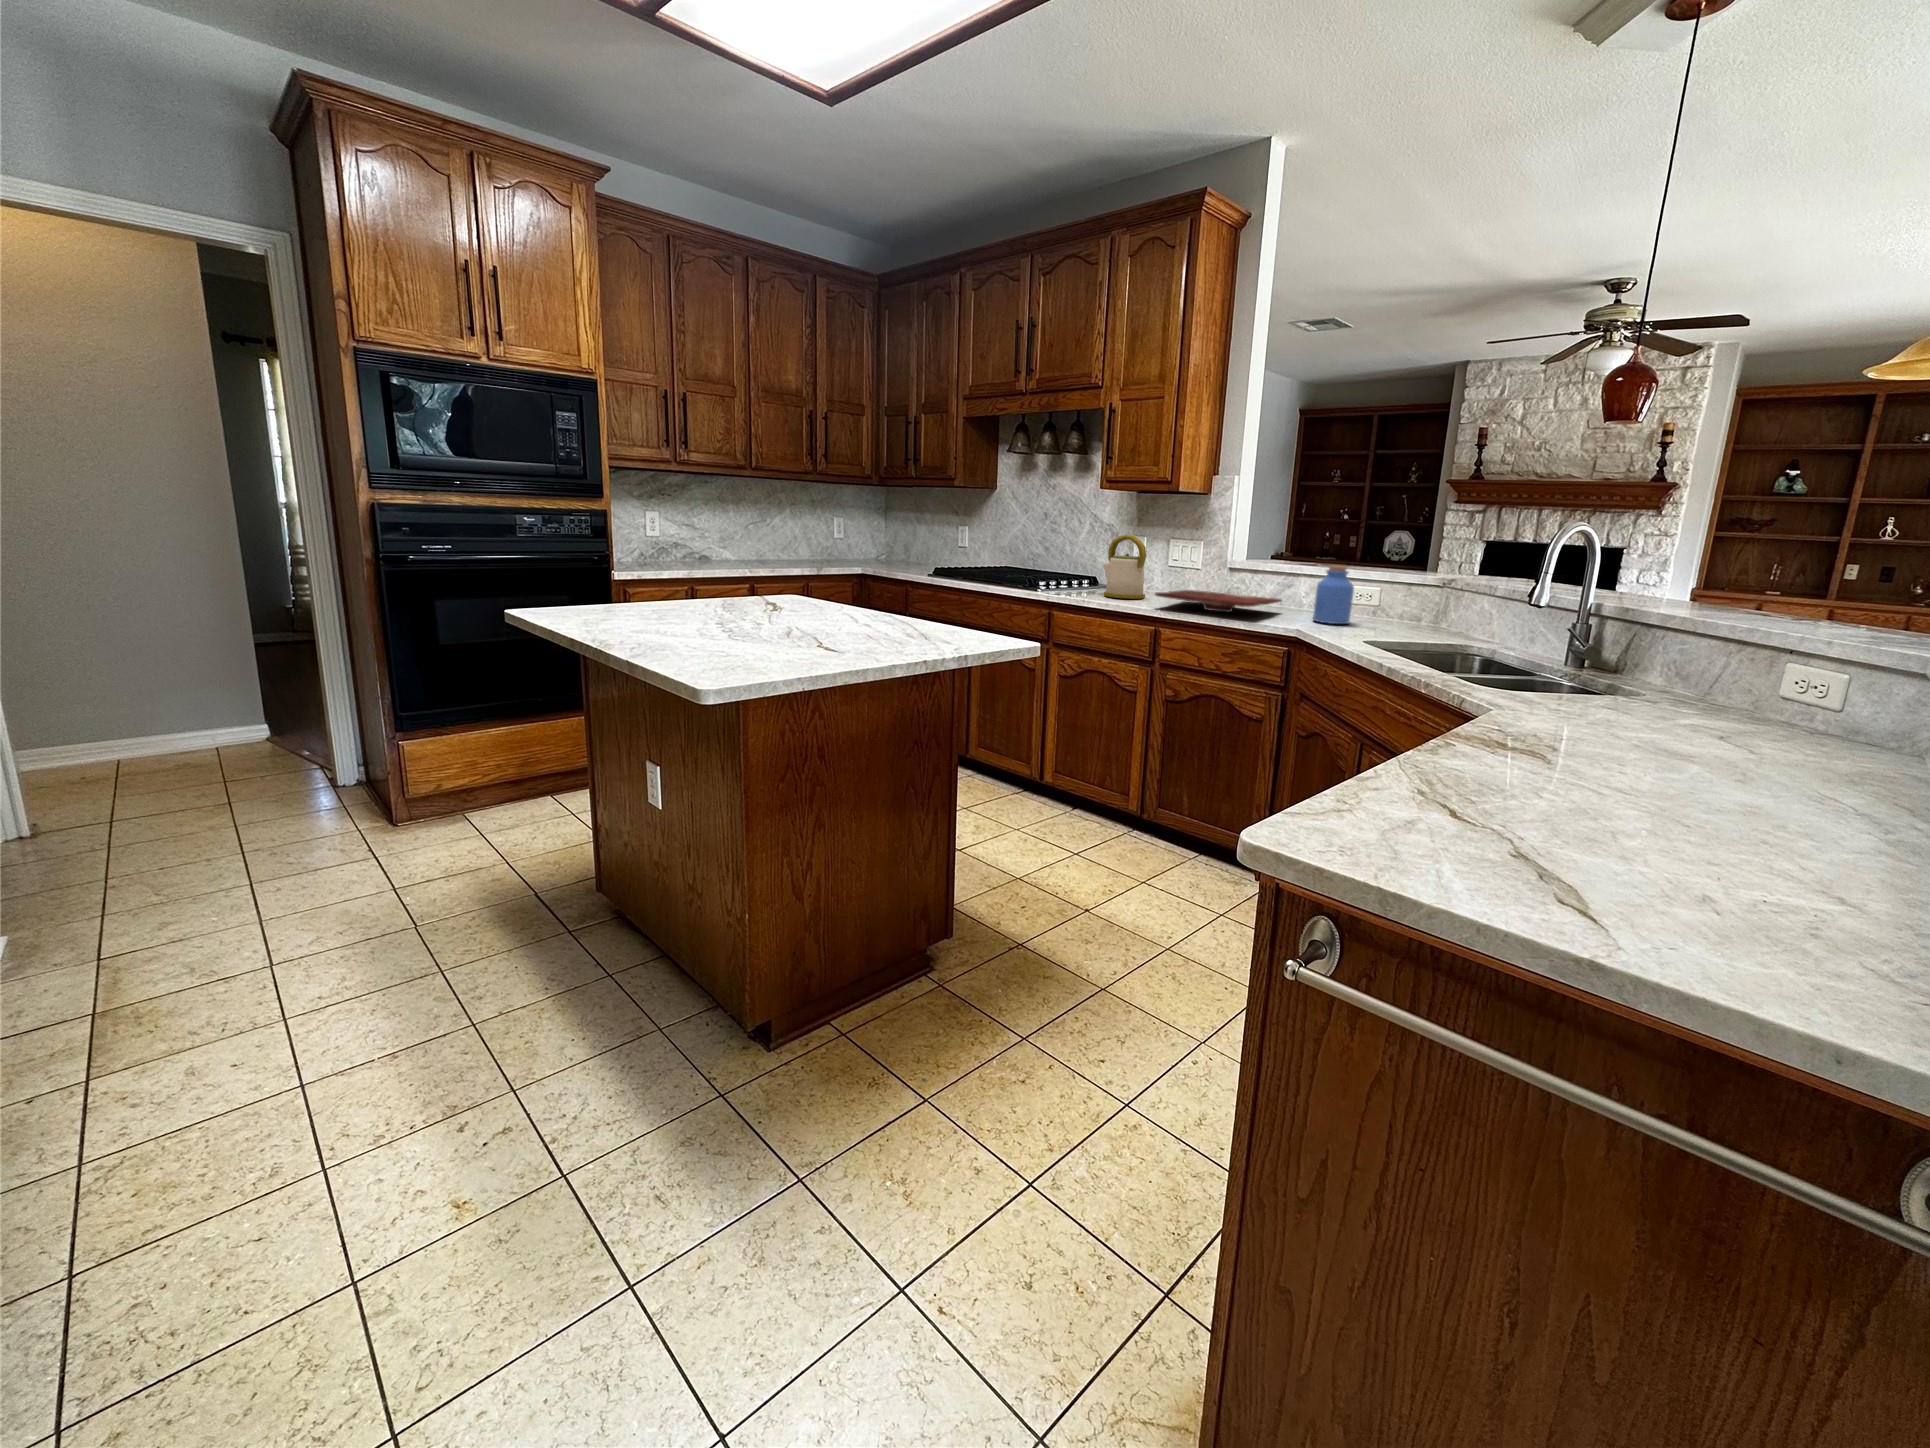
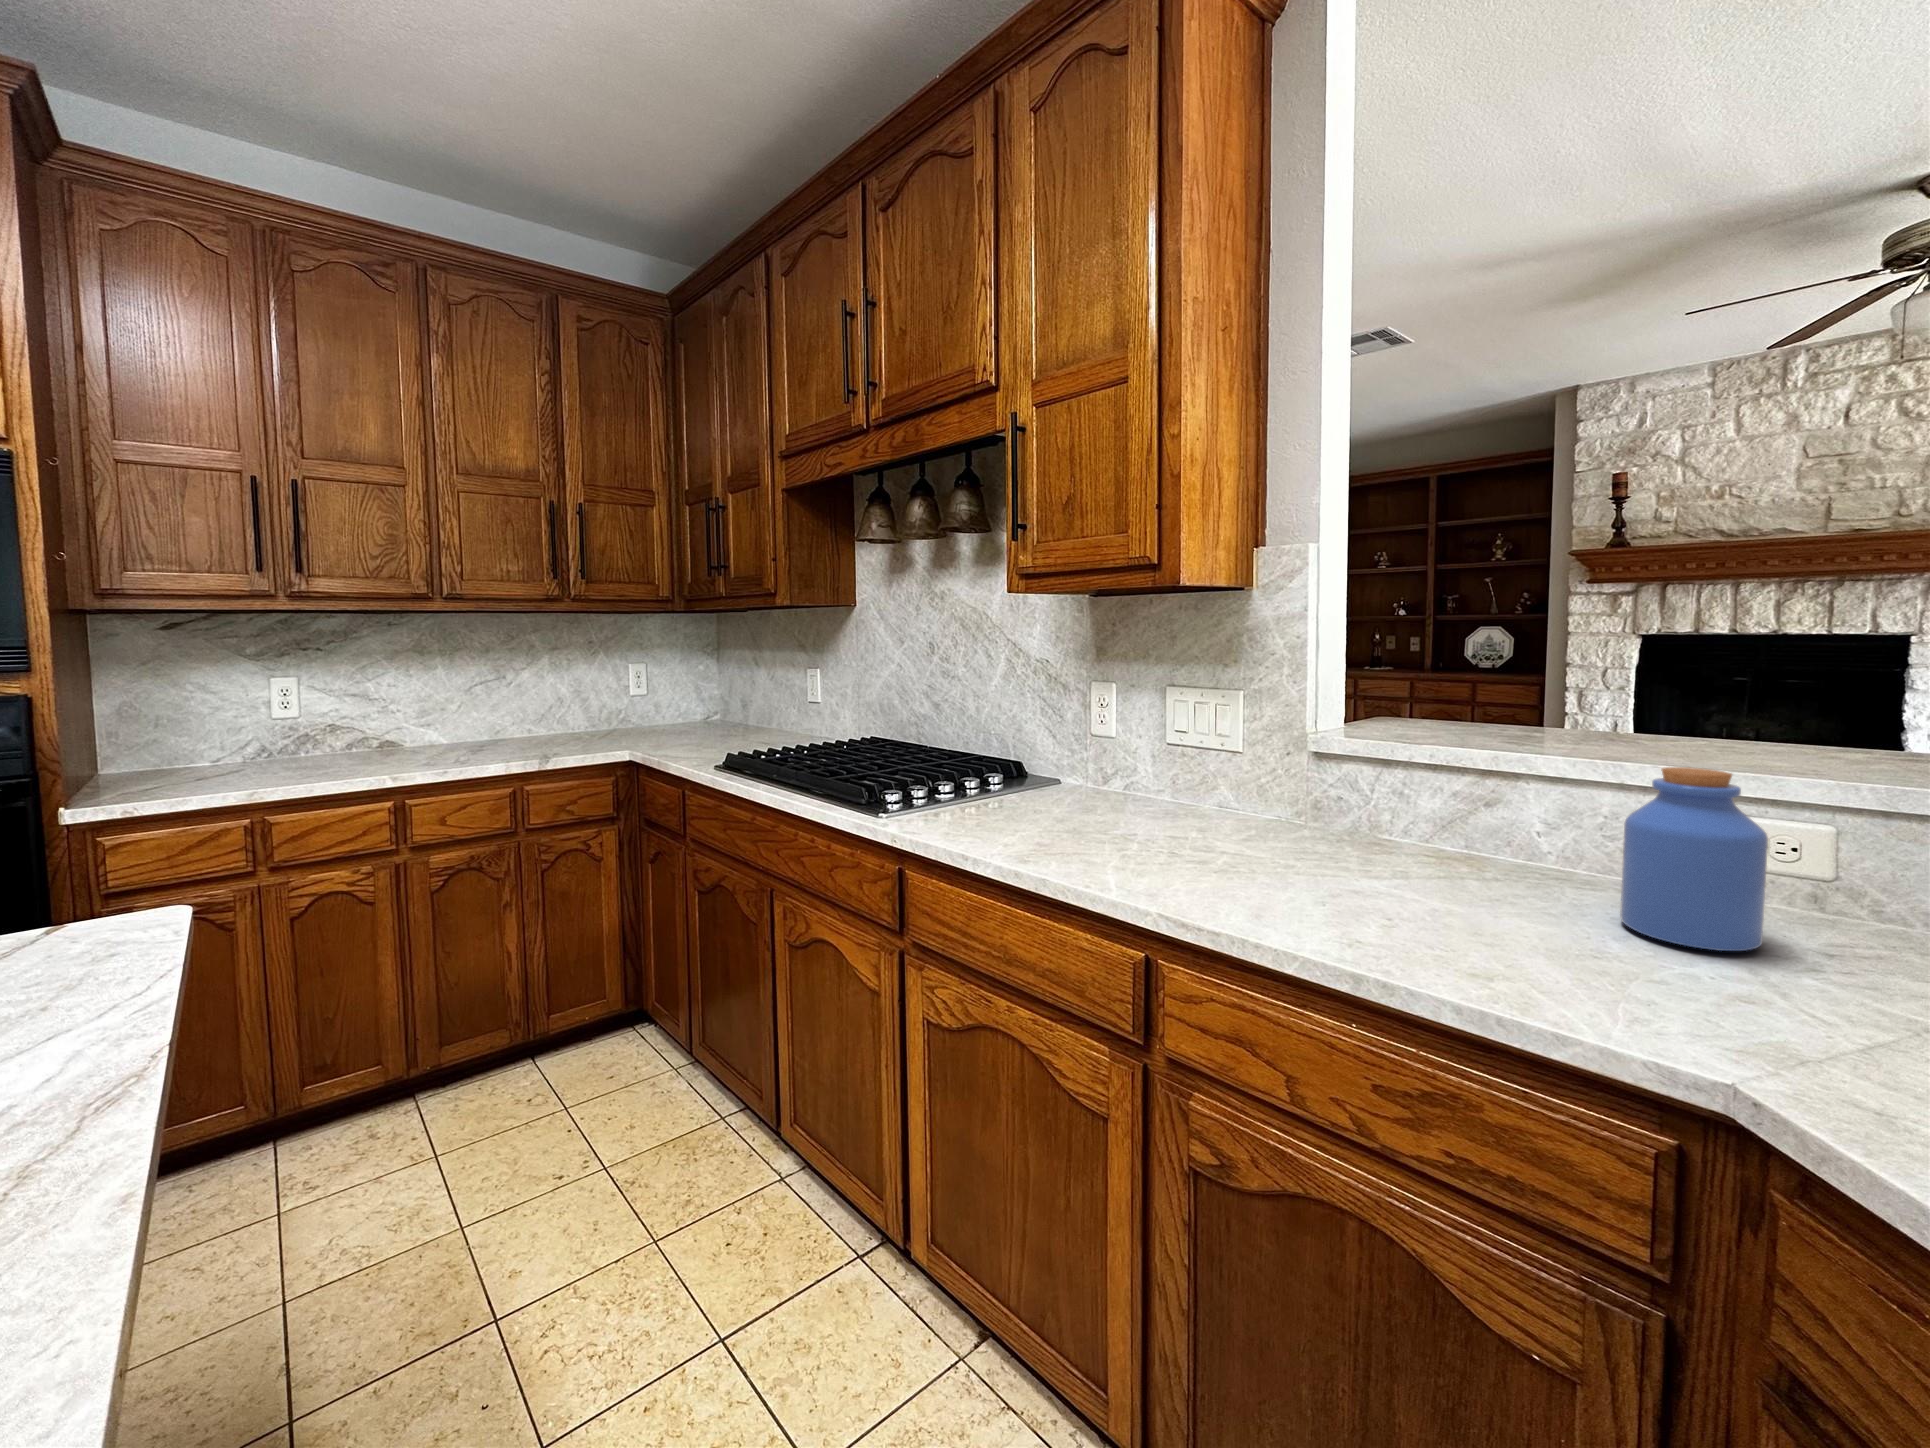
kettle: present [1103,535,1146,599] -> none [1022,689,1121,835]
cutting board: present [1155,590,1281,612] -> none [1144,810,1491,903]

